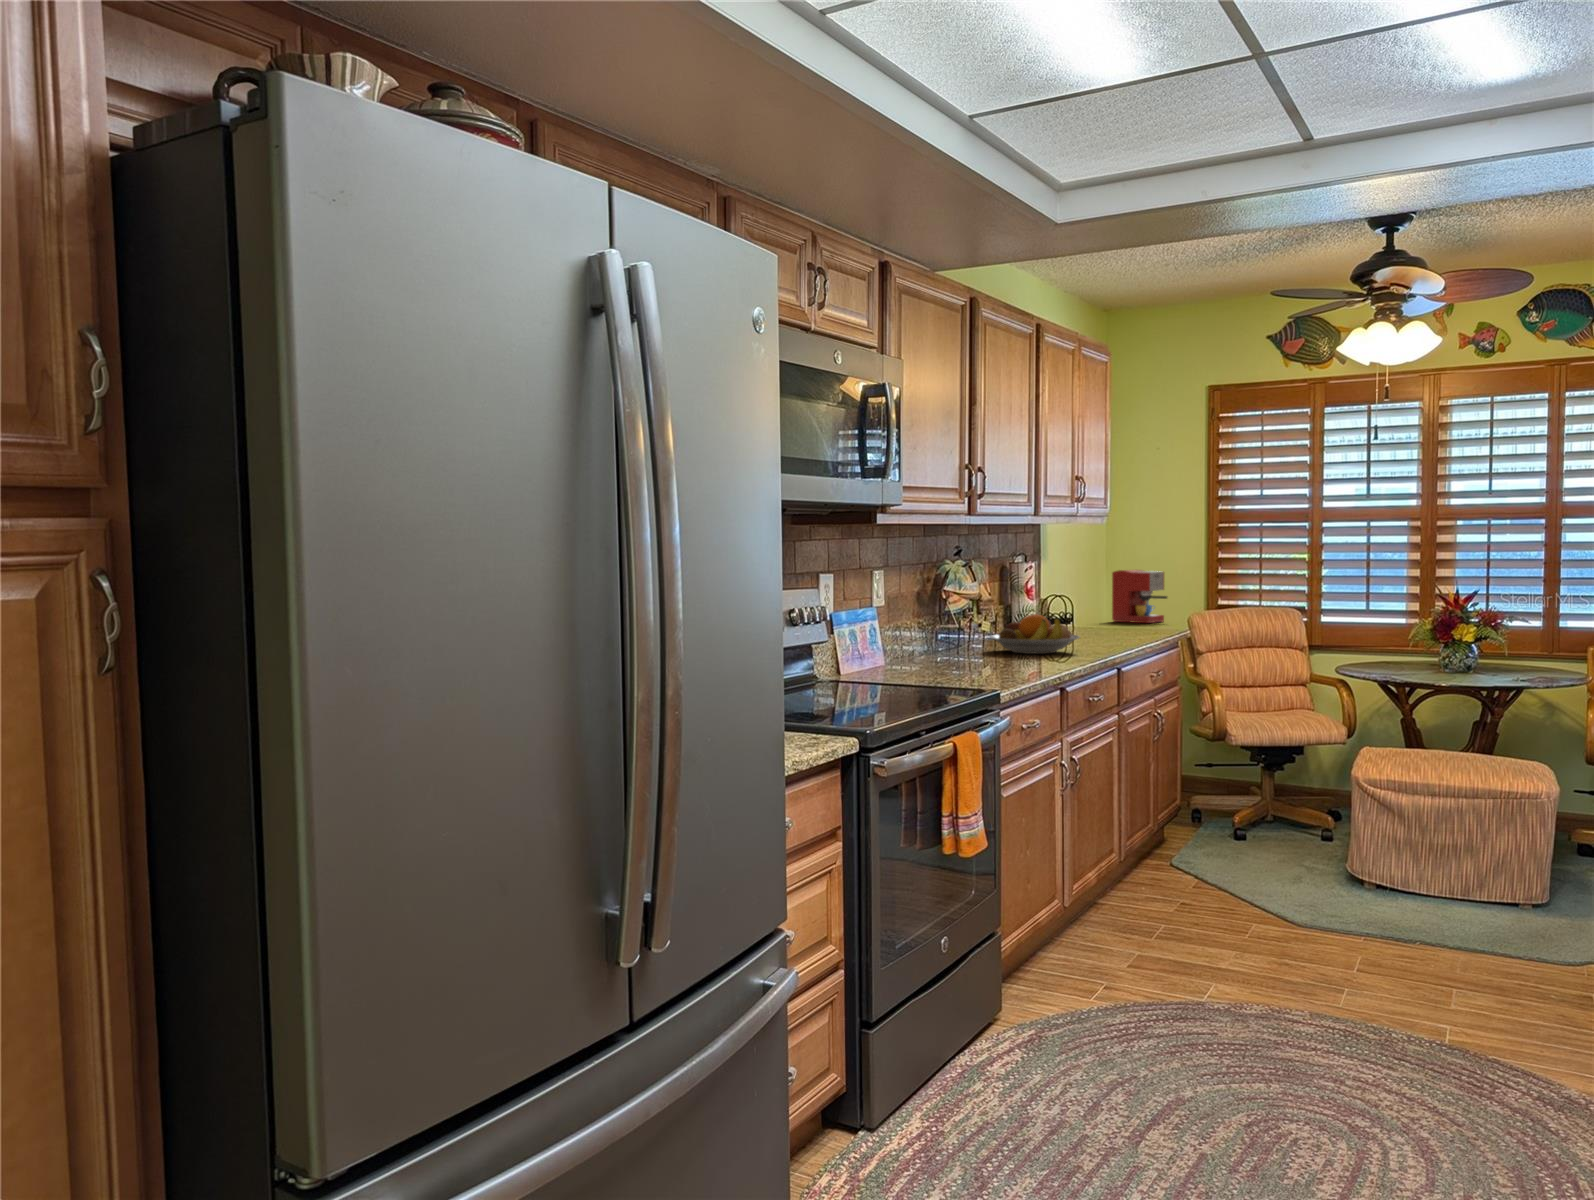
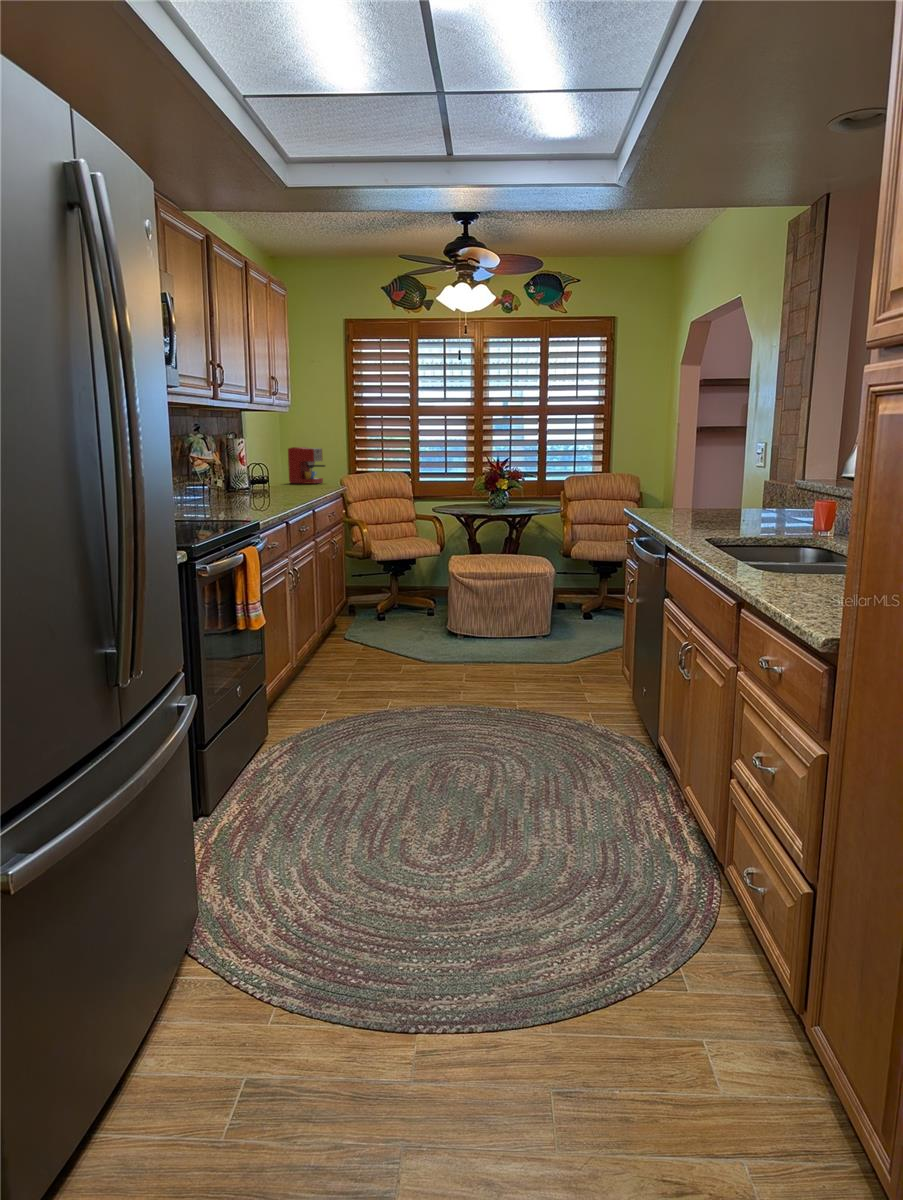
fruit bowl: present [989,614,1080,654] -> none [223,473,287,501]

